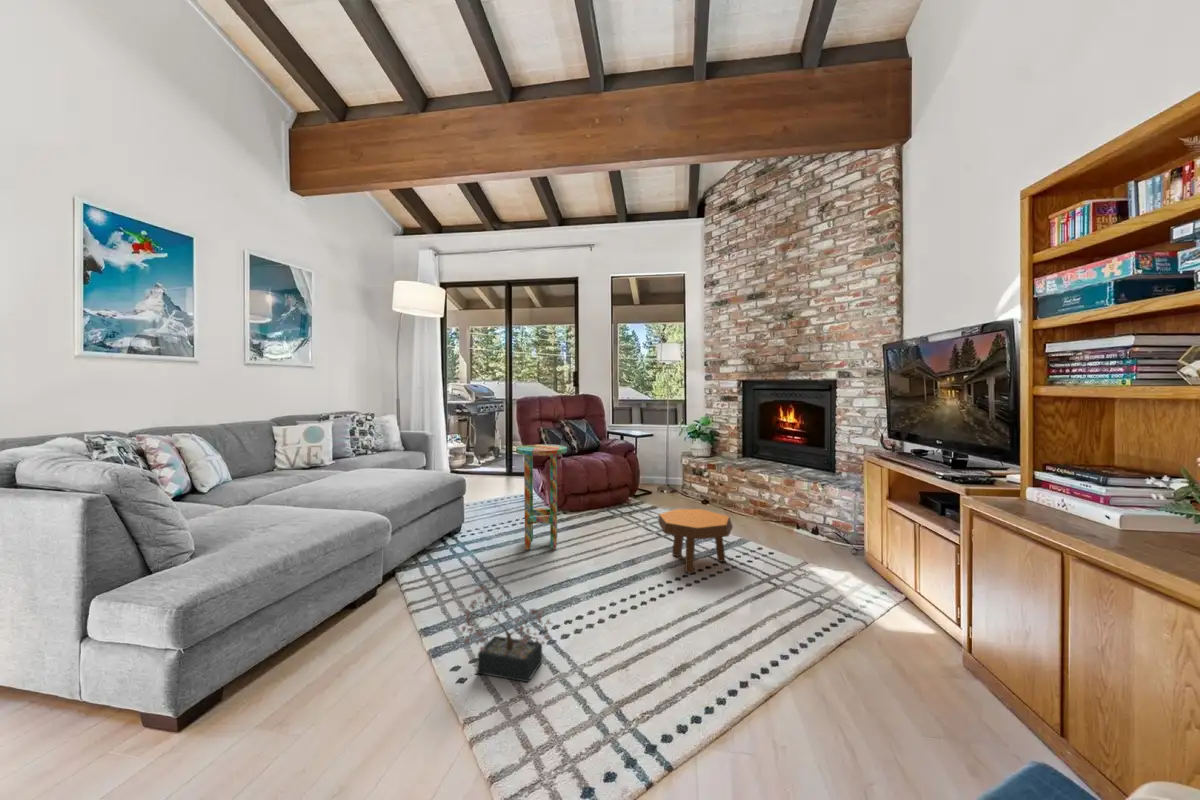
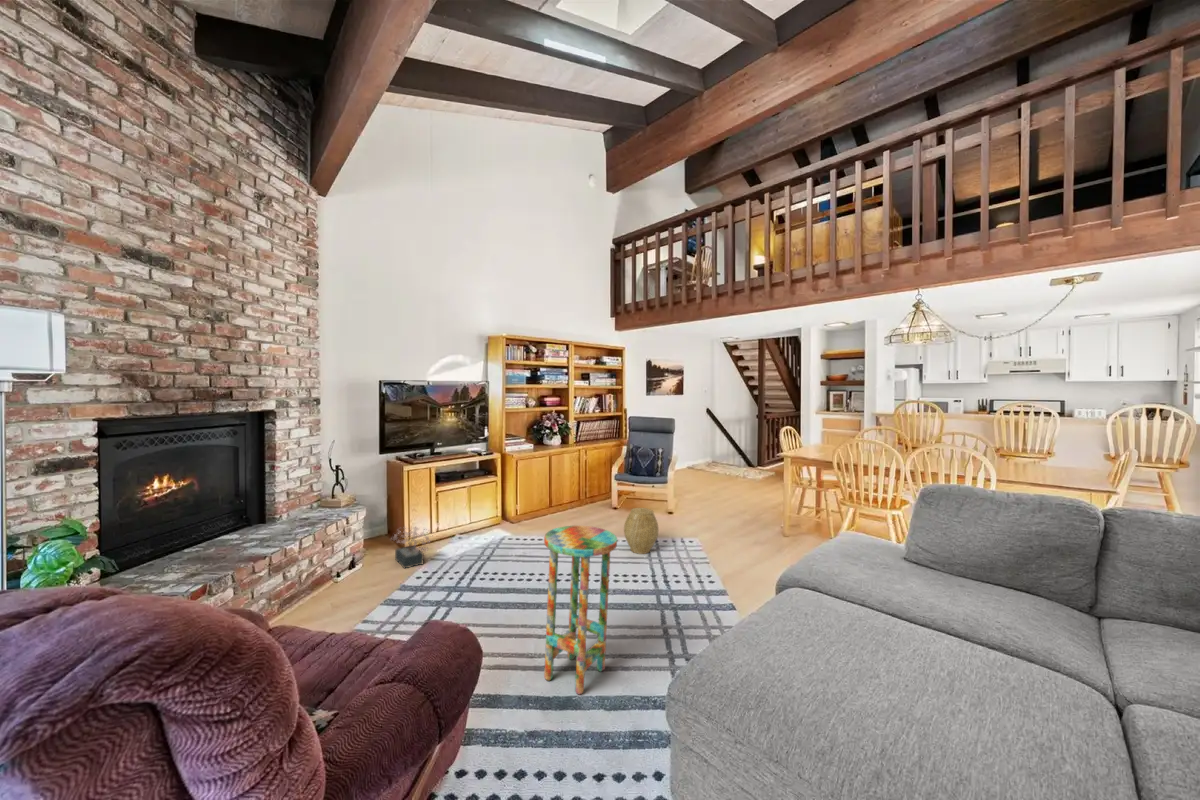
footstool: present [659,509,733,574] -> none [446,539,519,603]
decorative plant: present [462,583,551,682] -> present [394,527,430,568]
woven basket: none [594,591,678,713] -> present [624,508,658,554]

